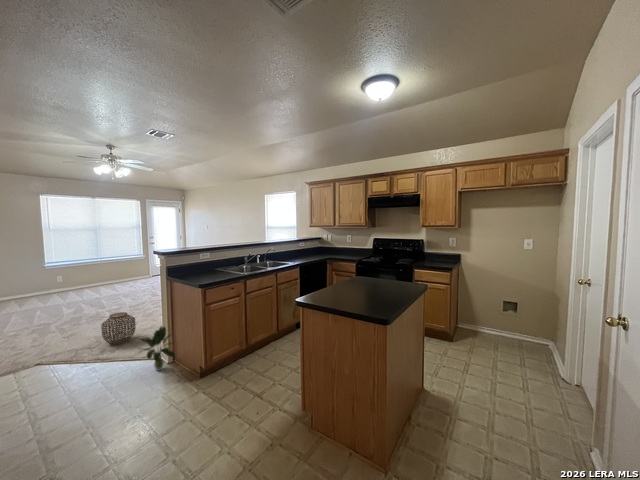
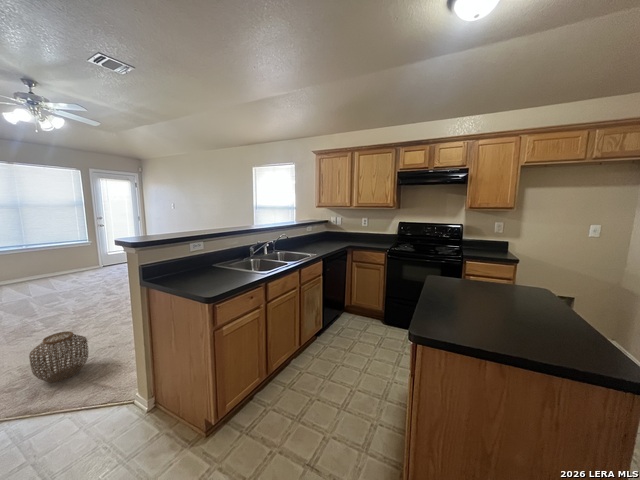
potted plant: present [141,327,175,371] -> none [96,360,163,431]

